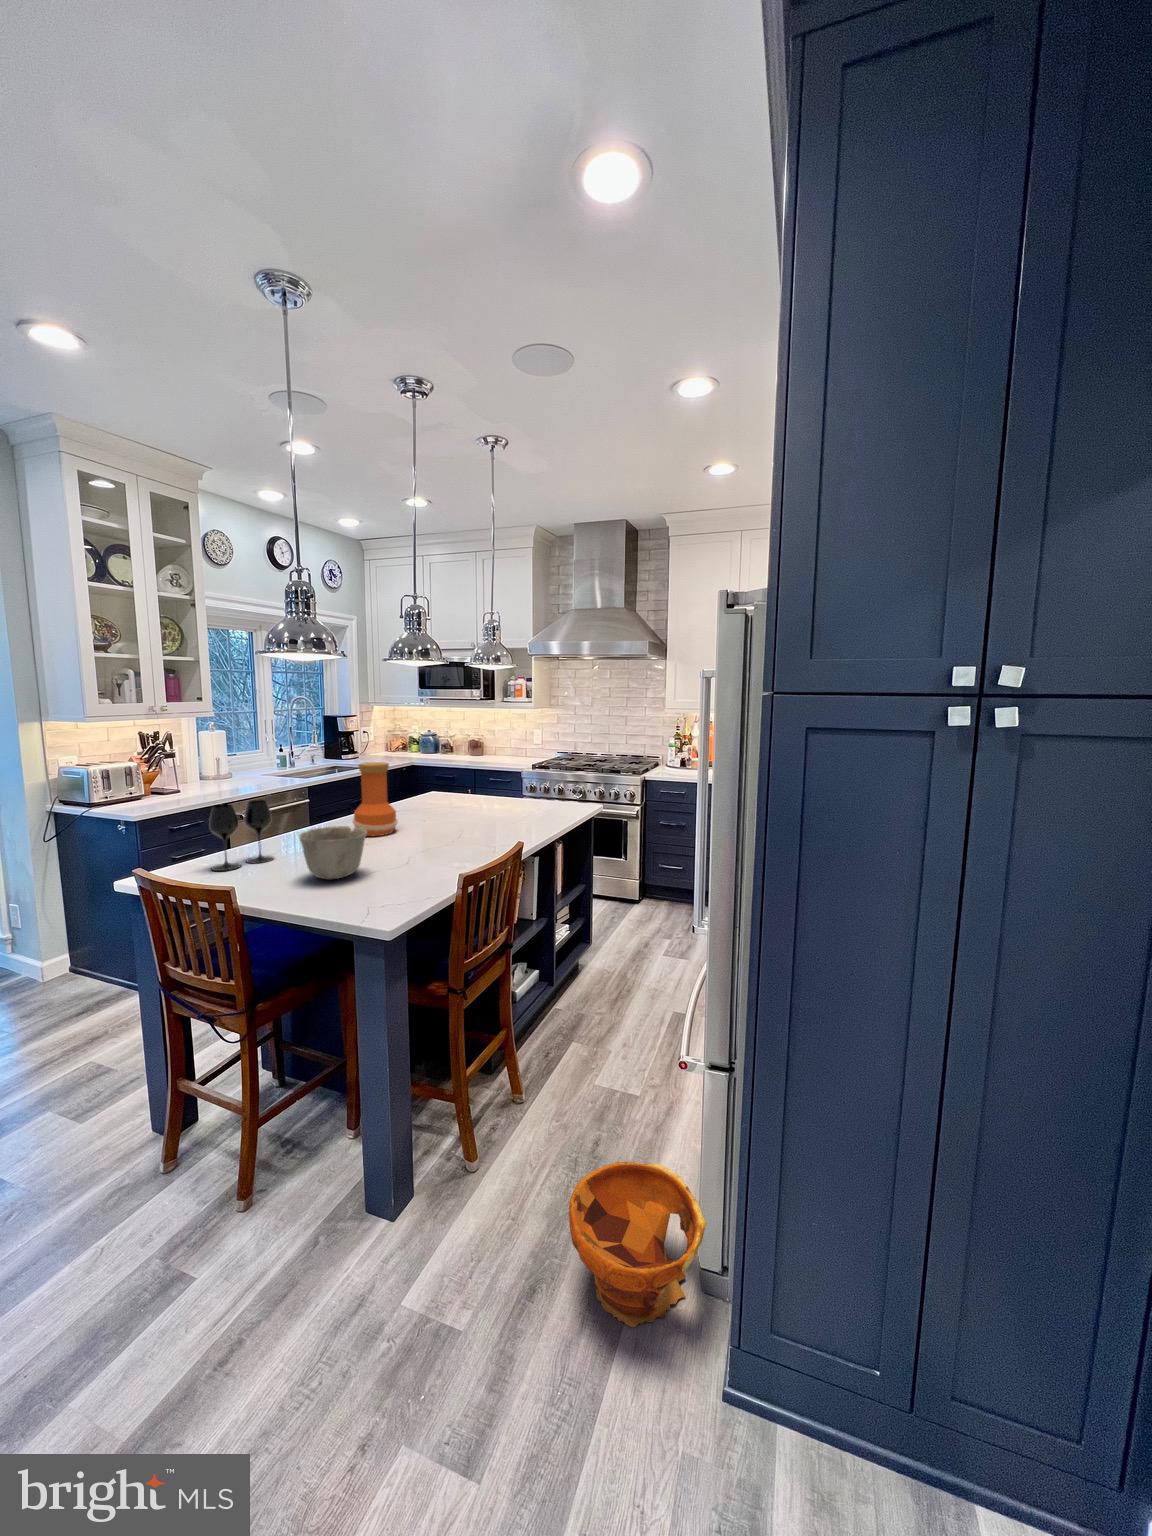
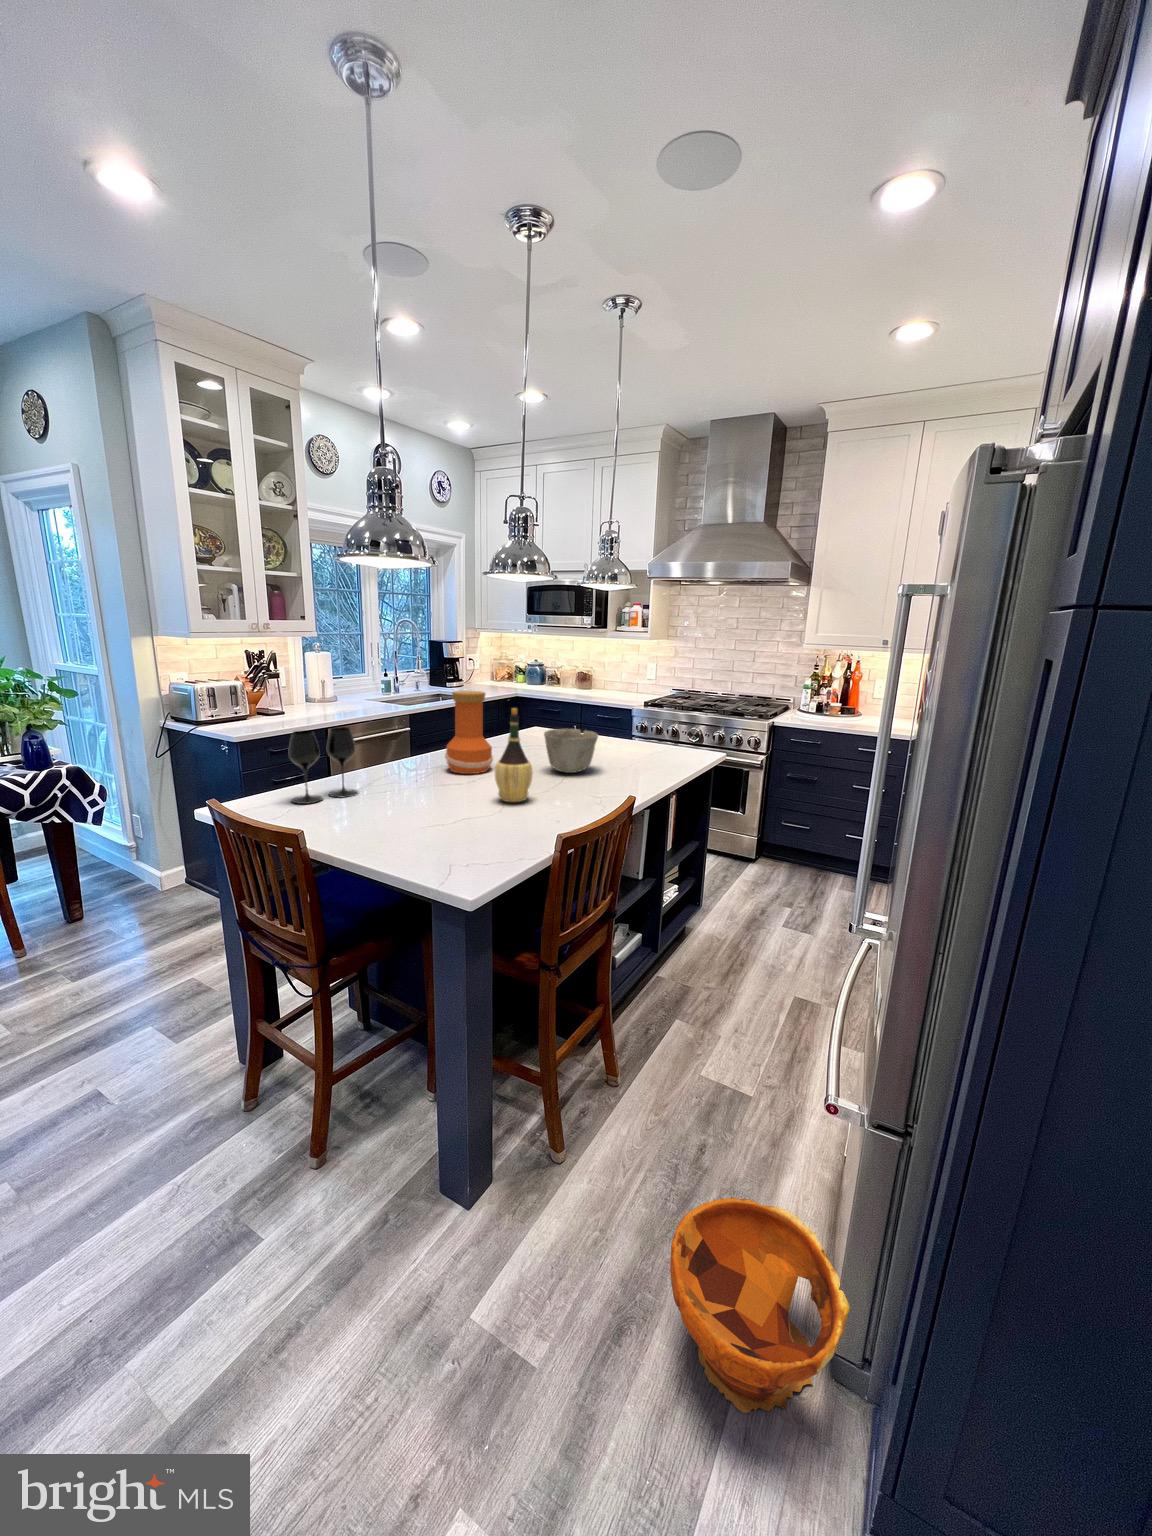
wine bottle: none [402,775,435,856] -> present [495,708,533,802]
ceramic bowl: present [299,826,367,879] -> present [544,729,598,773]

